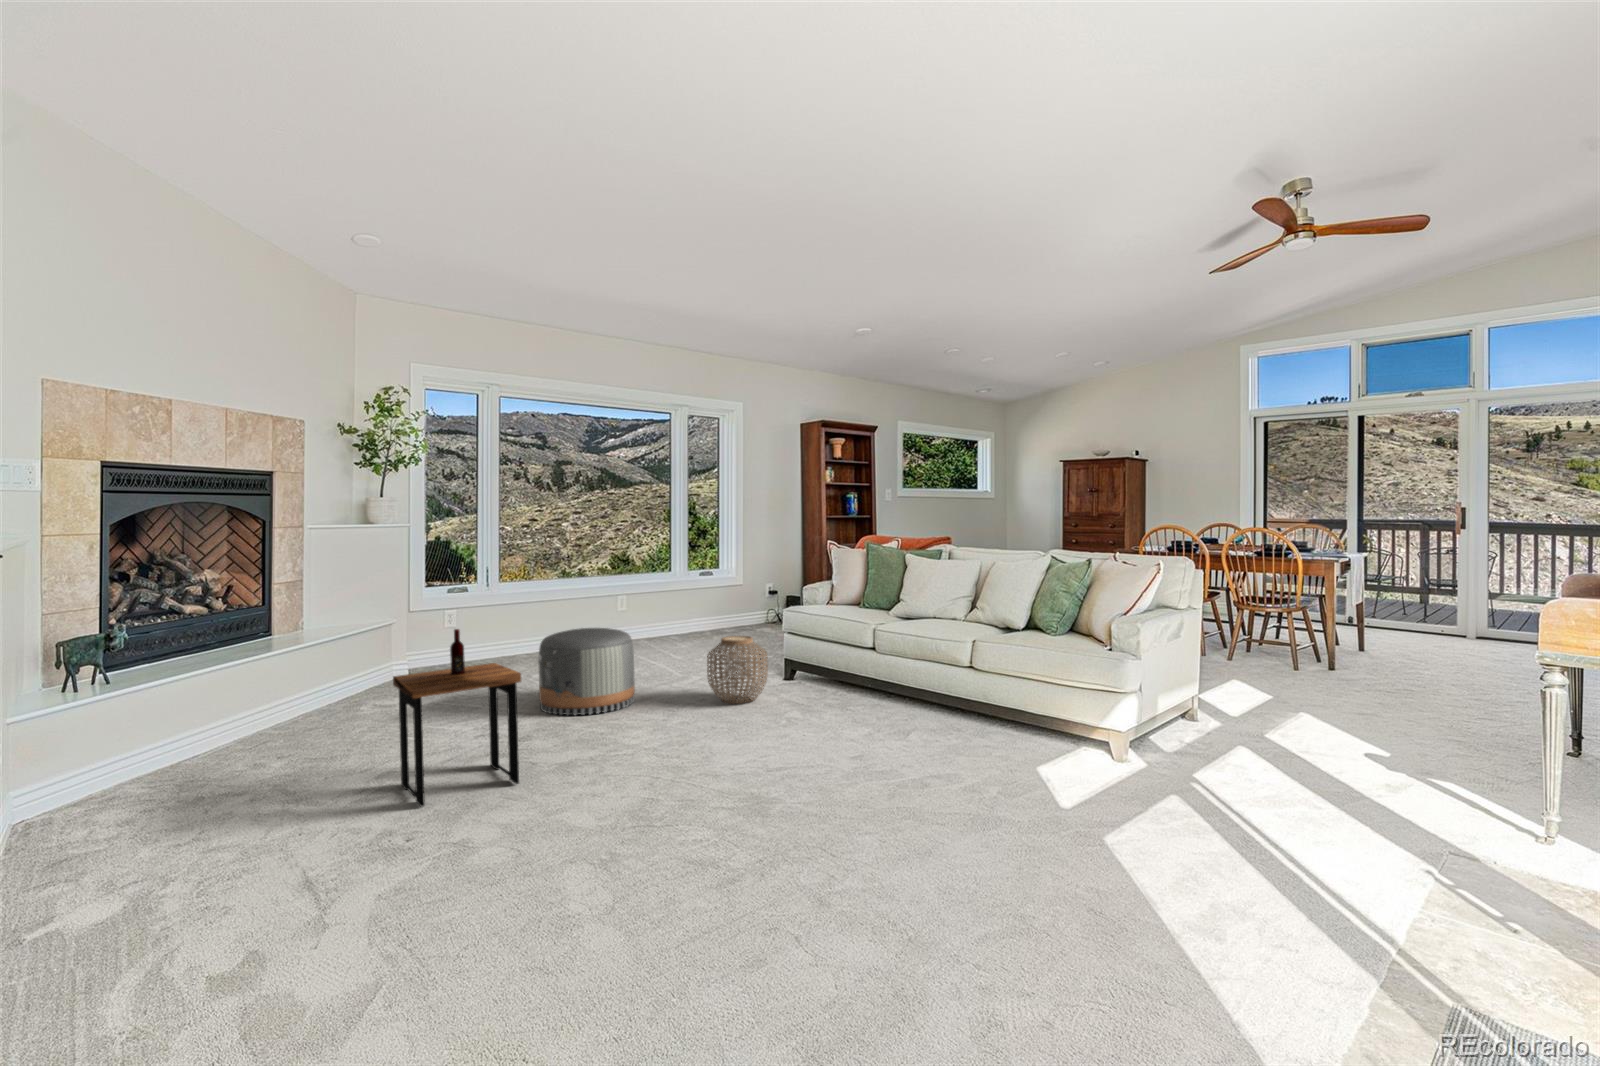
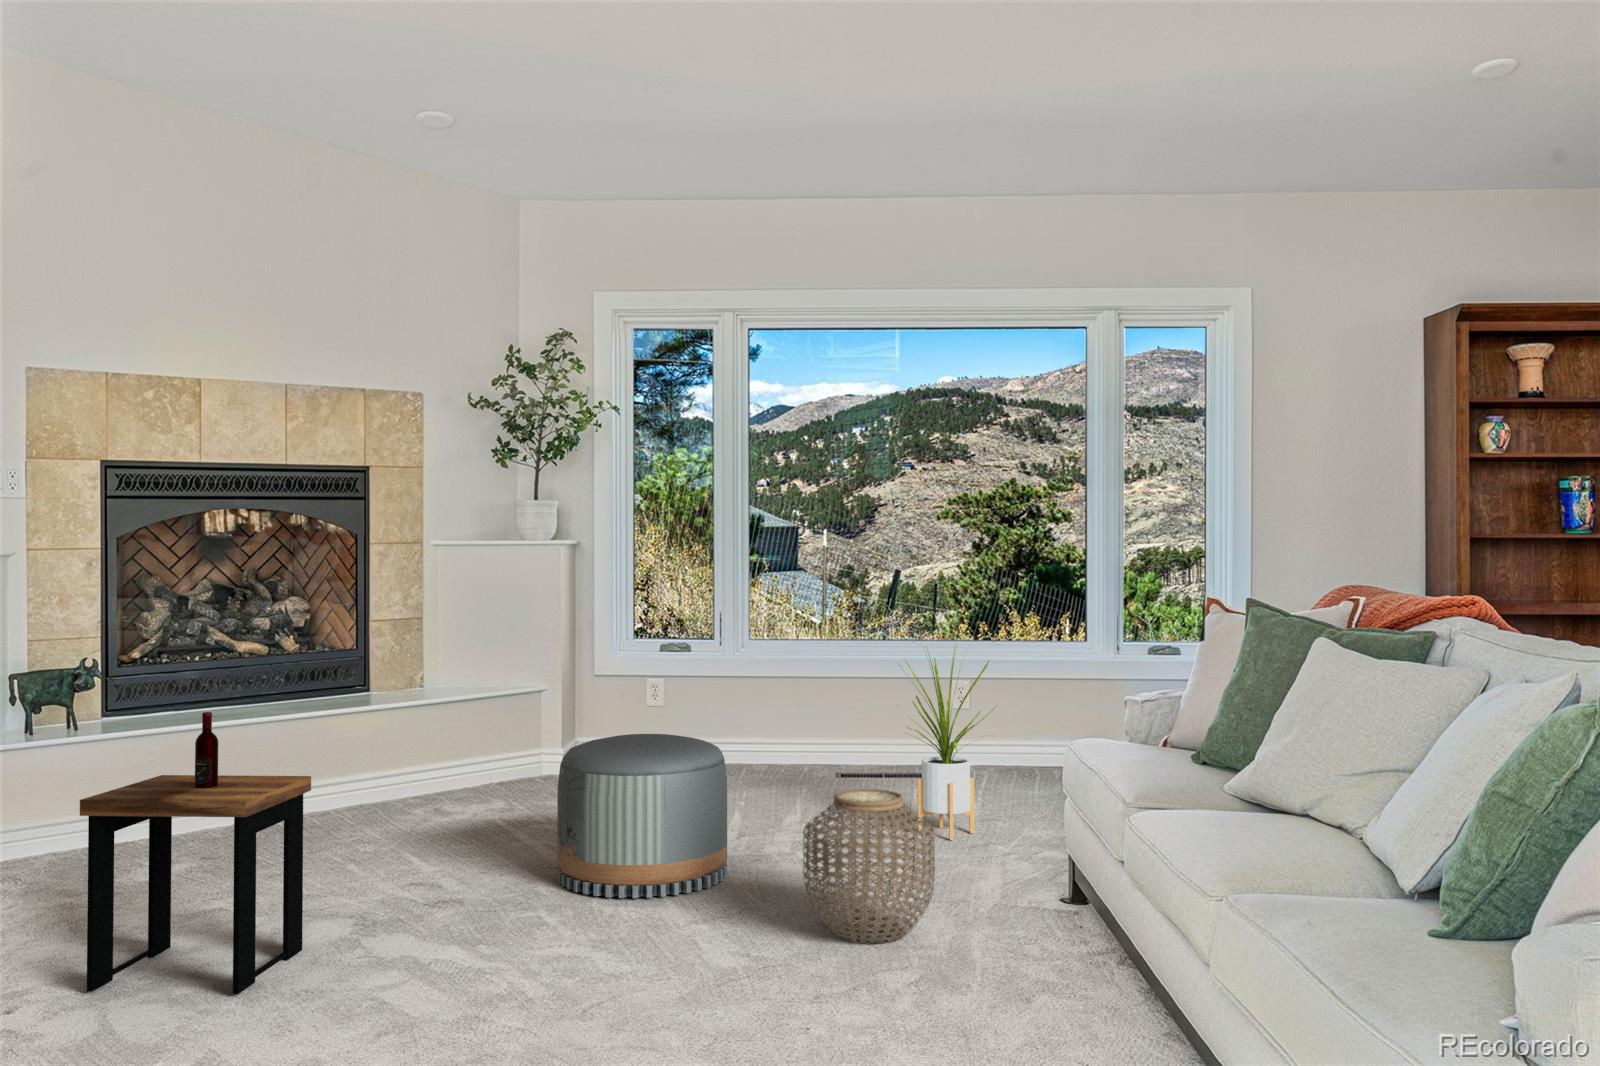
house plant: none [657,571,709,668] -> present [905,647,995,840]

